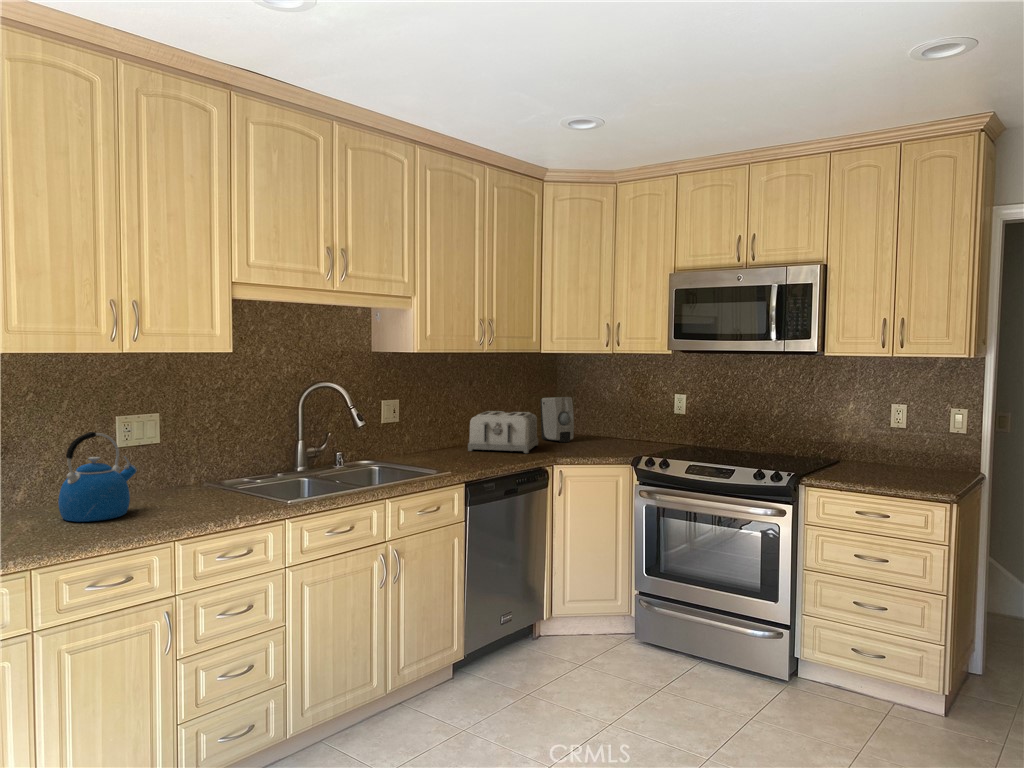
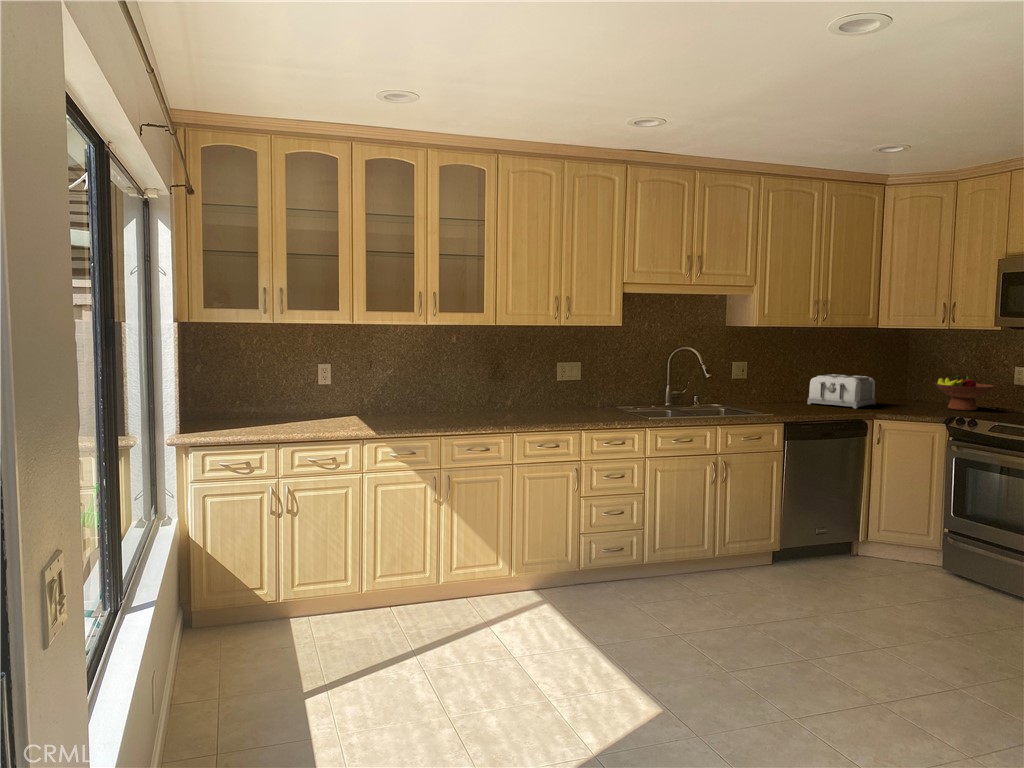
soap dispenser: present [540,397,574,442] -> none [887,365,917,405]
fruit bowl: none [594,407,653,445] -> present [935,376,994,410]
kettle: present [58,432,137,522] -> none [528,369,567,417]

